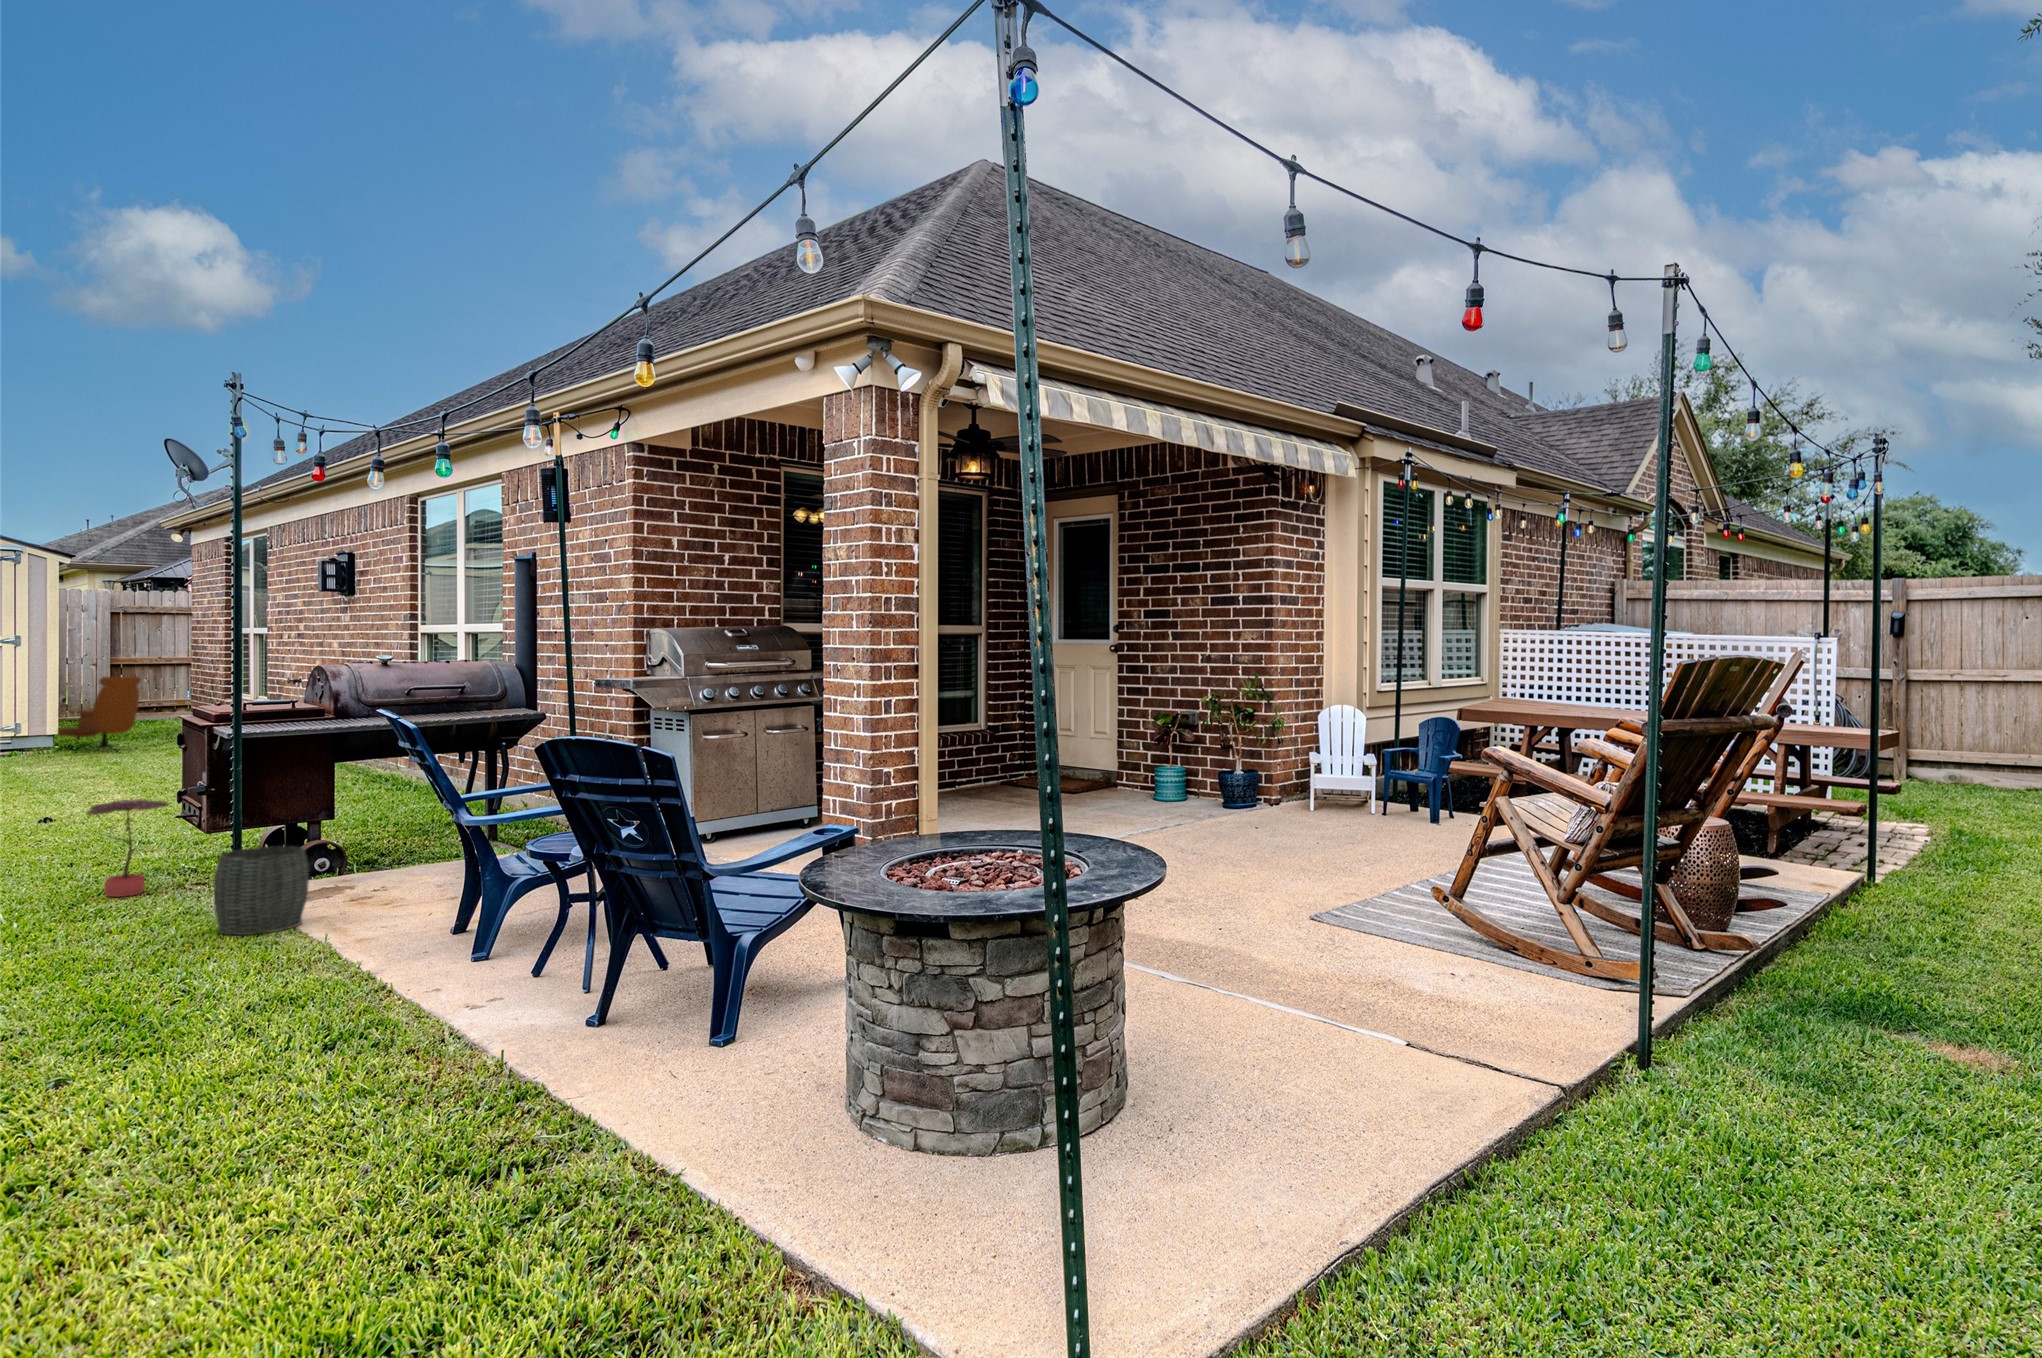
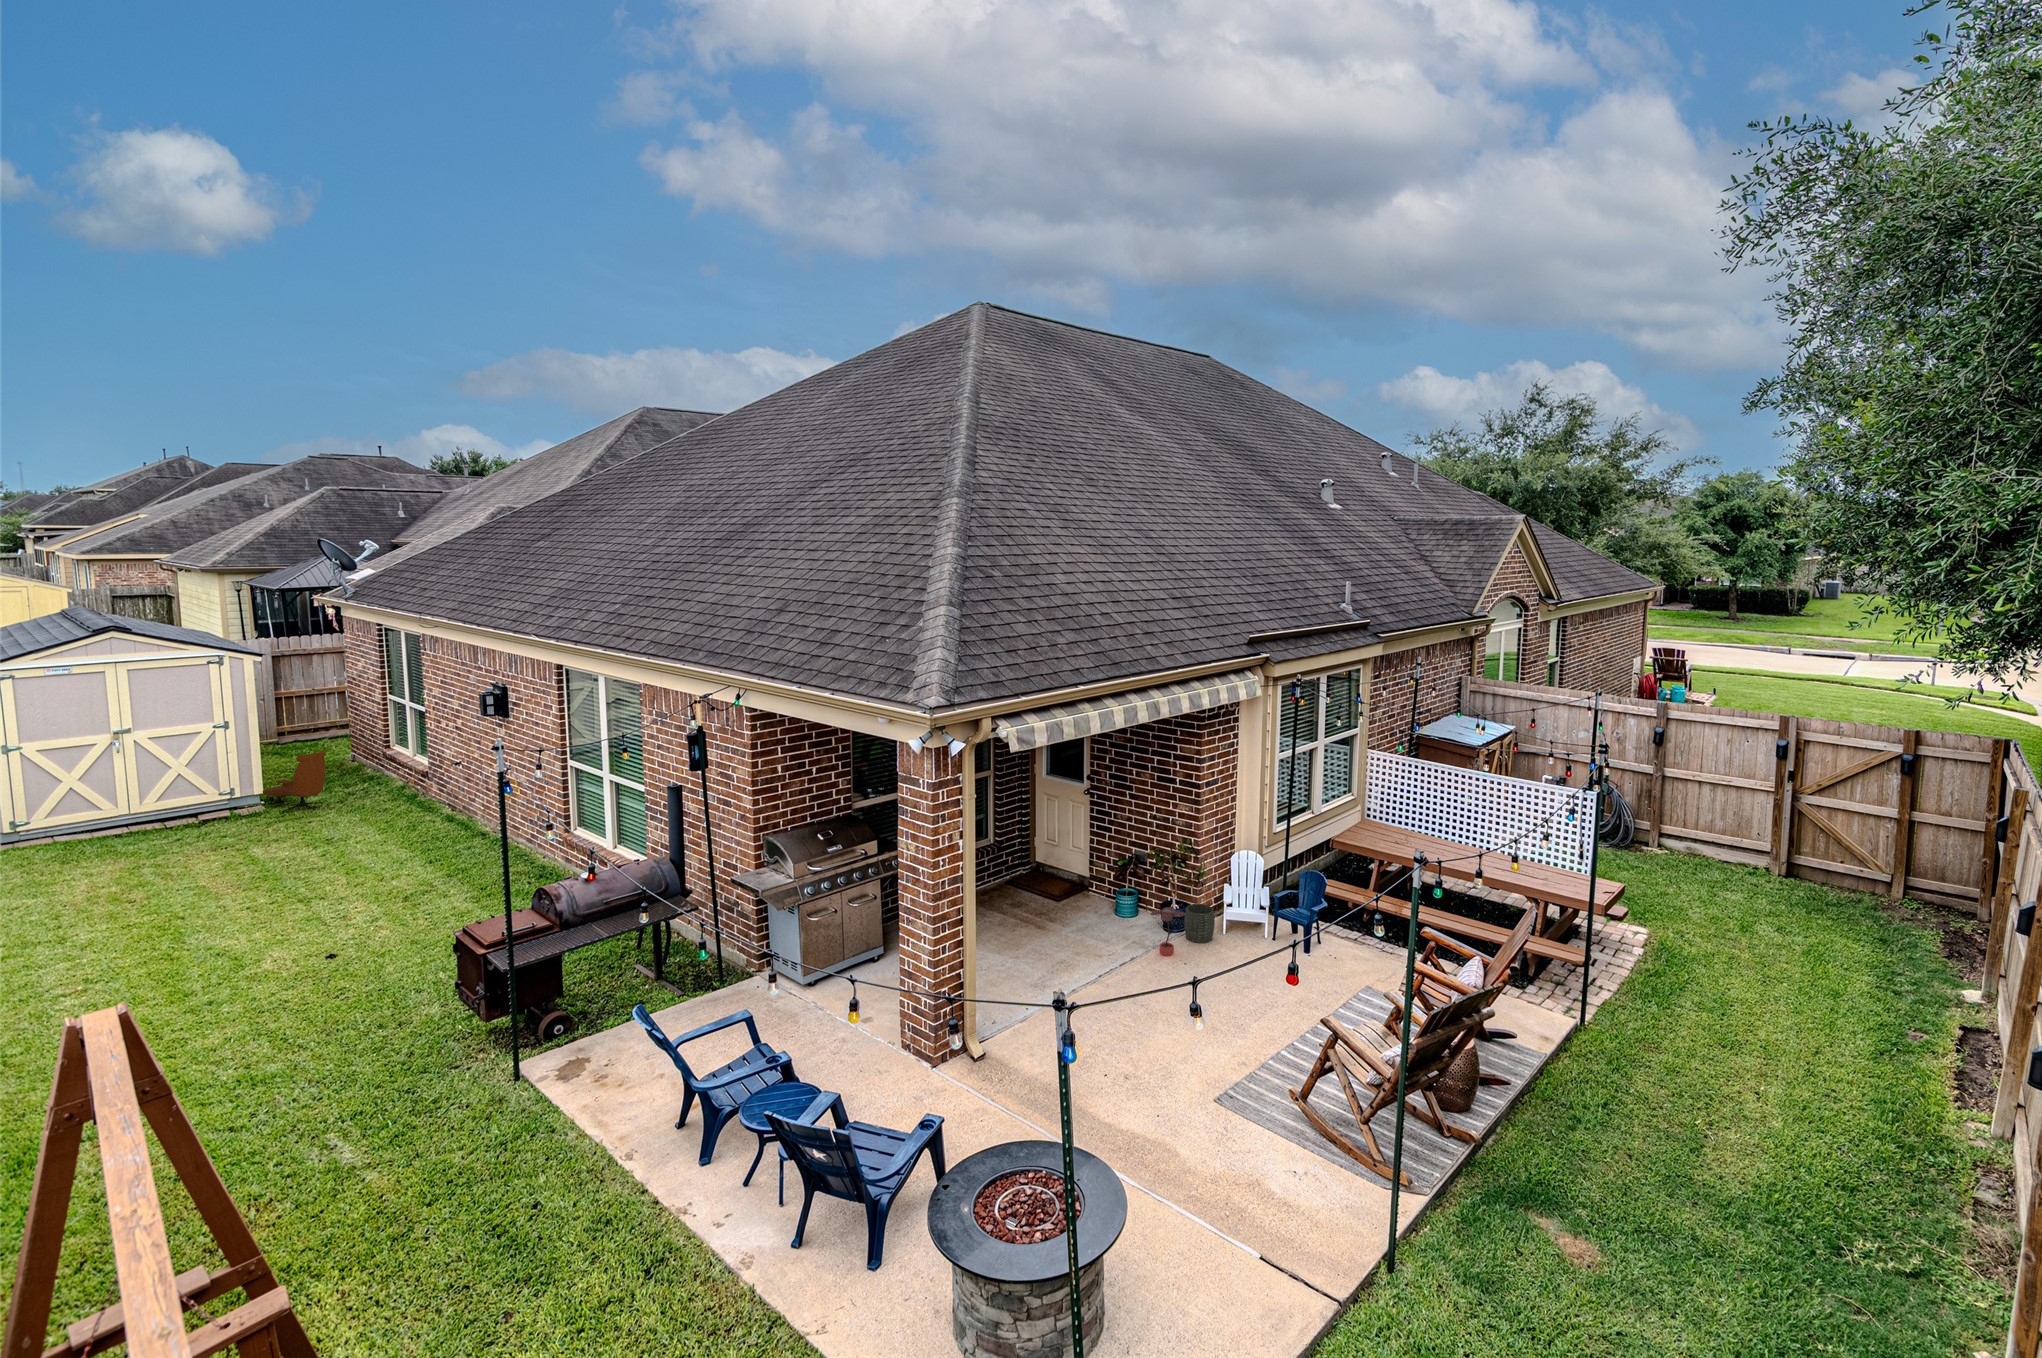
potted plant: present [87,799,169,897] -> present [1151,907,1185,956]
woven basket: present [214,846,309,935] -> present [1184,904,1215,943]

